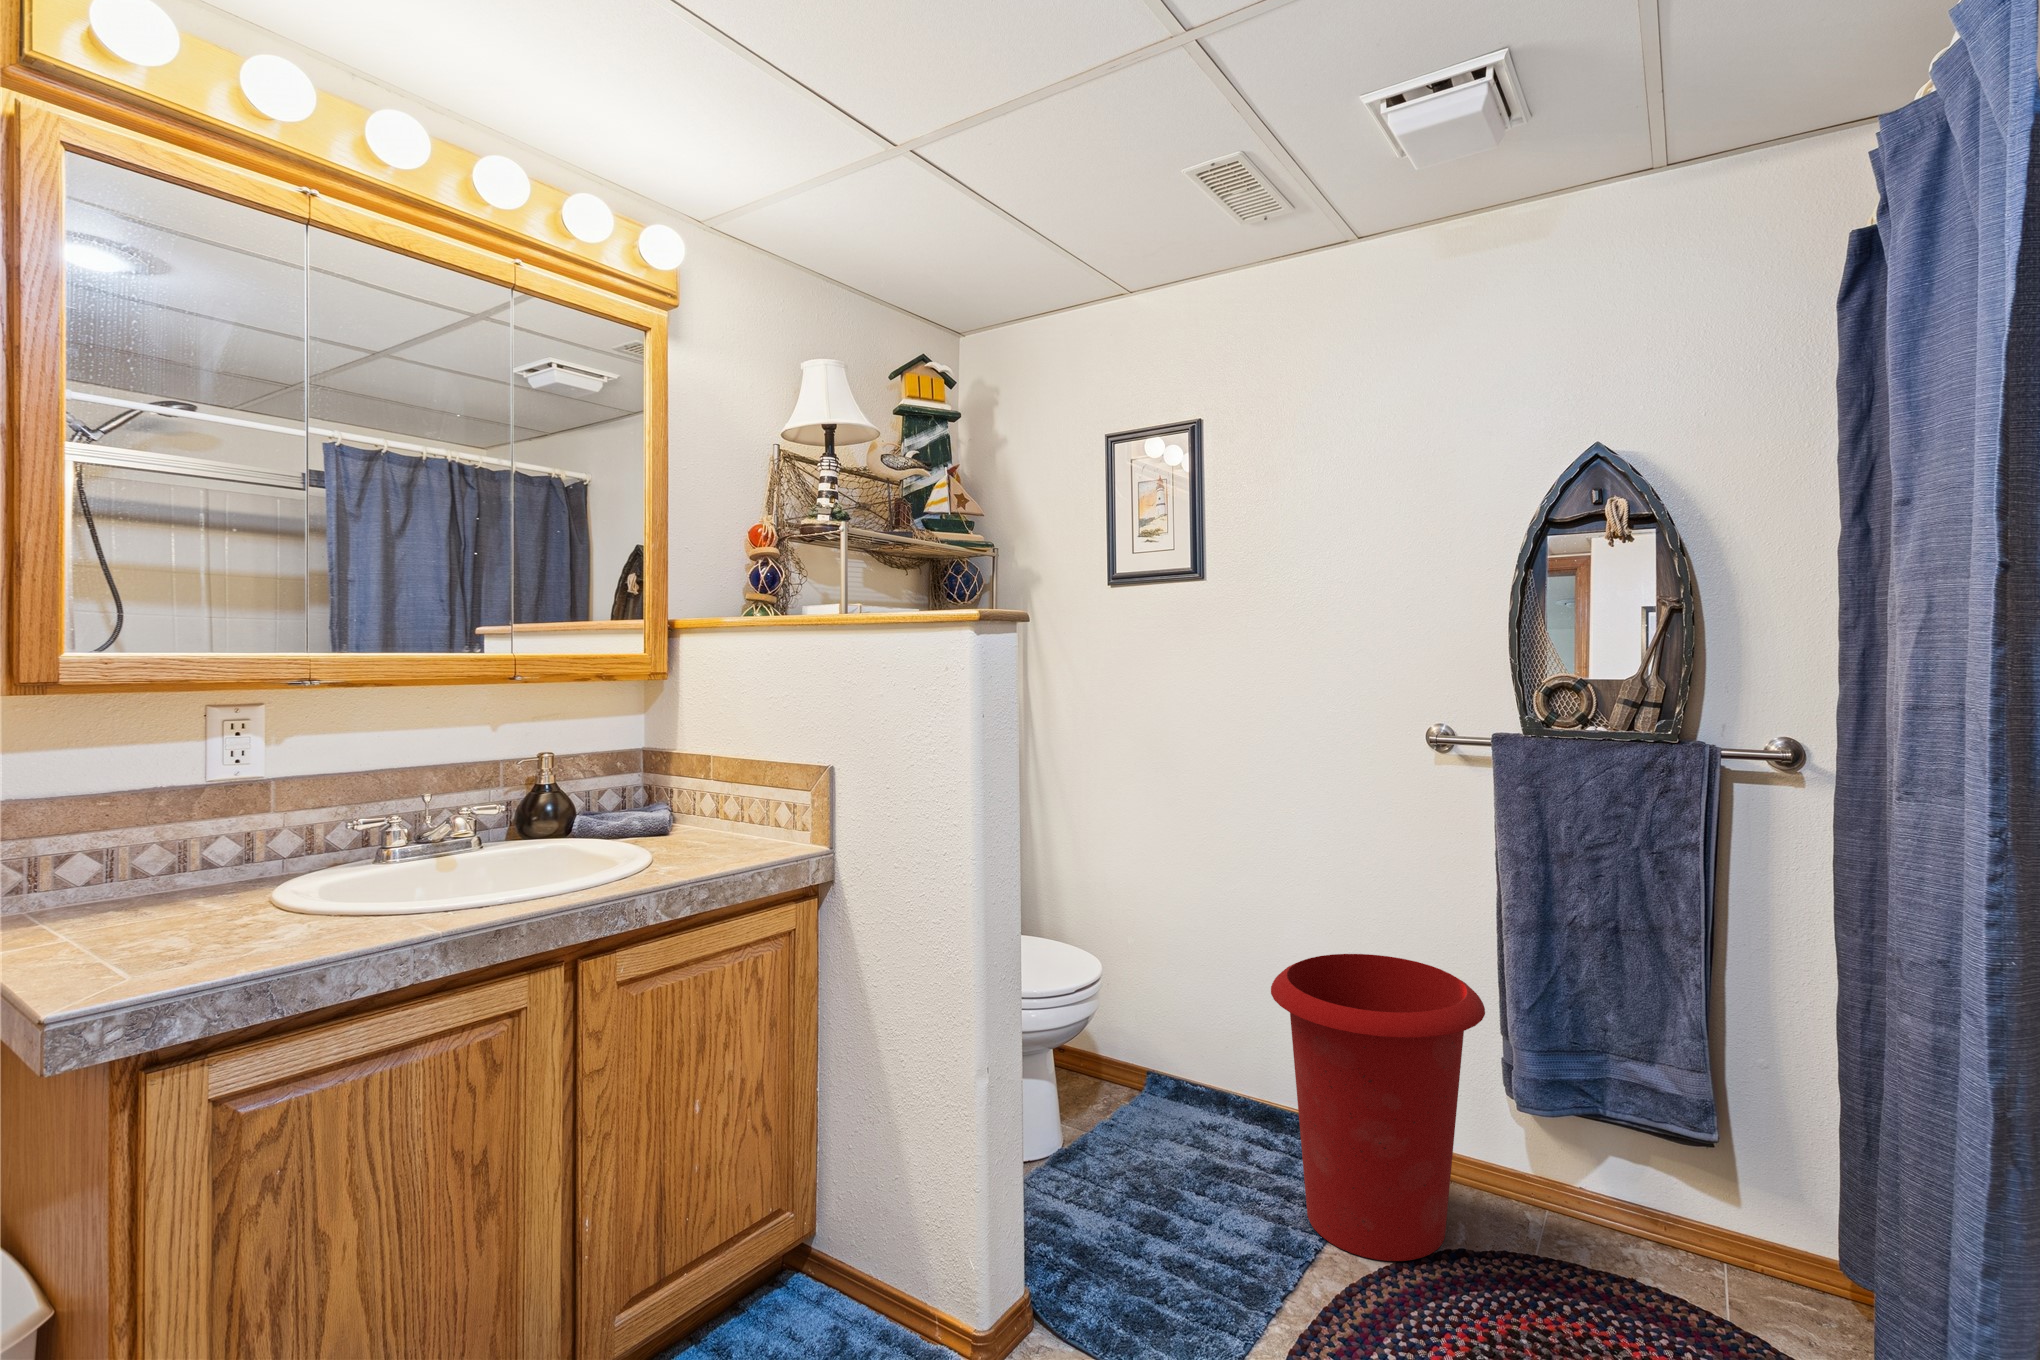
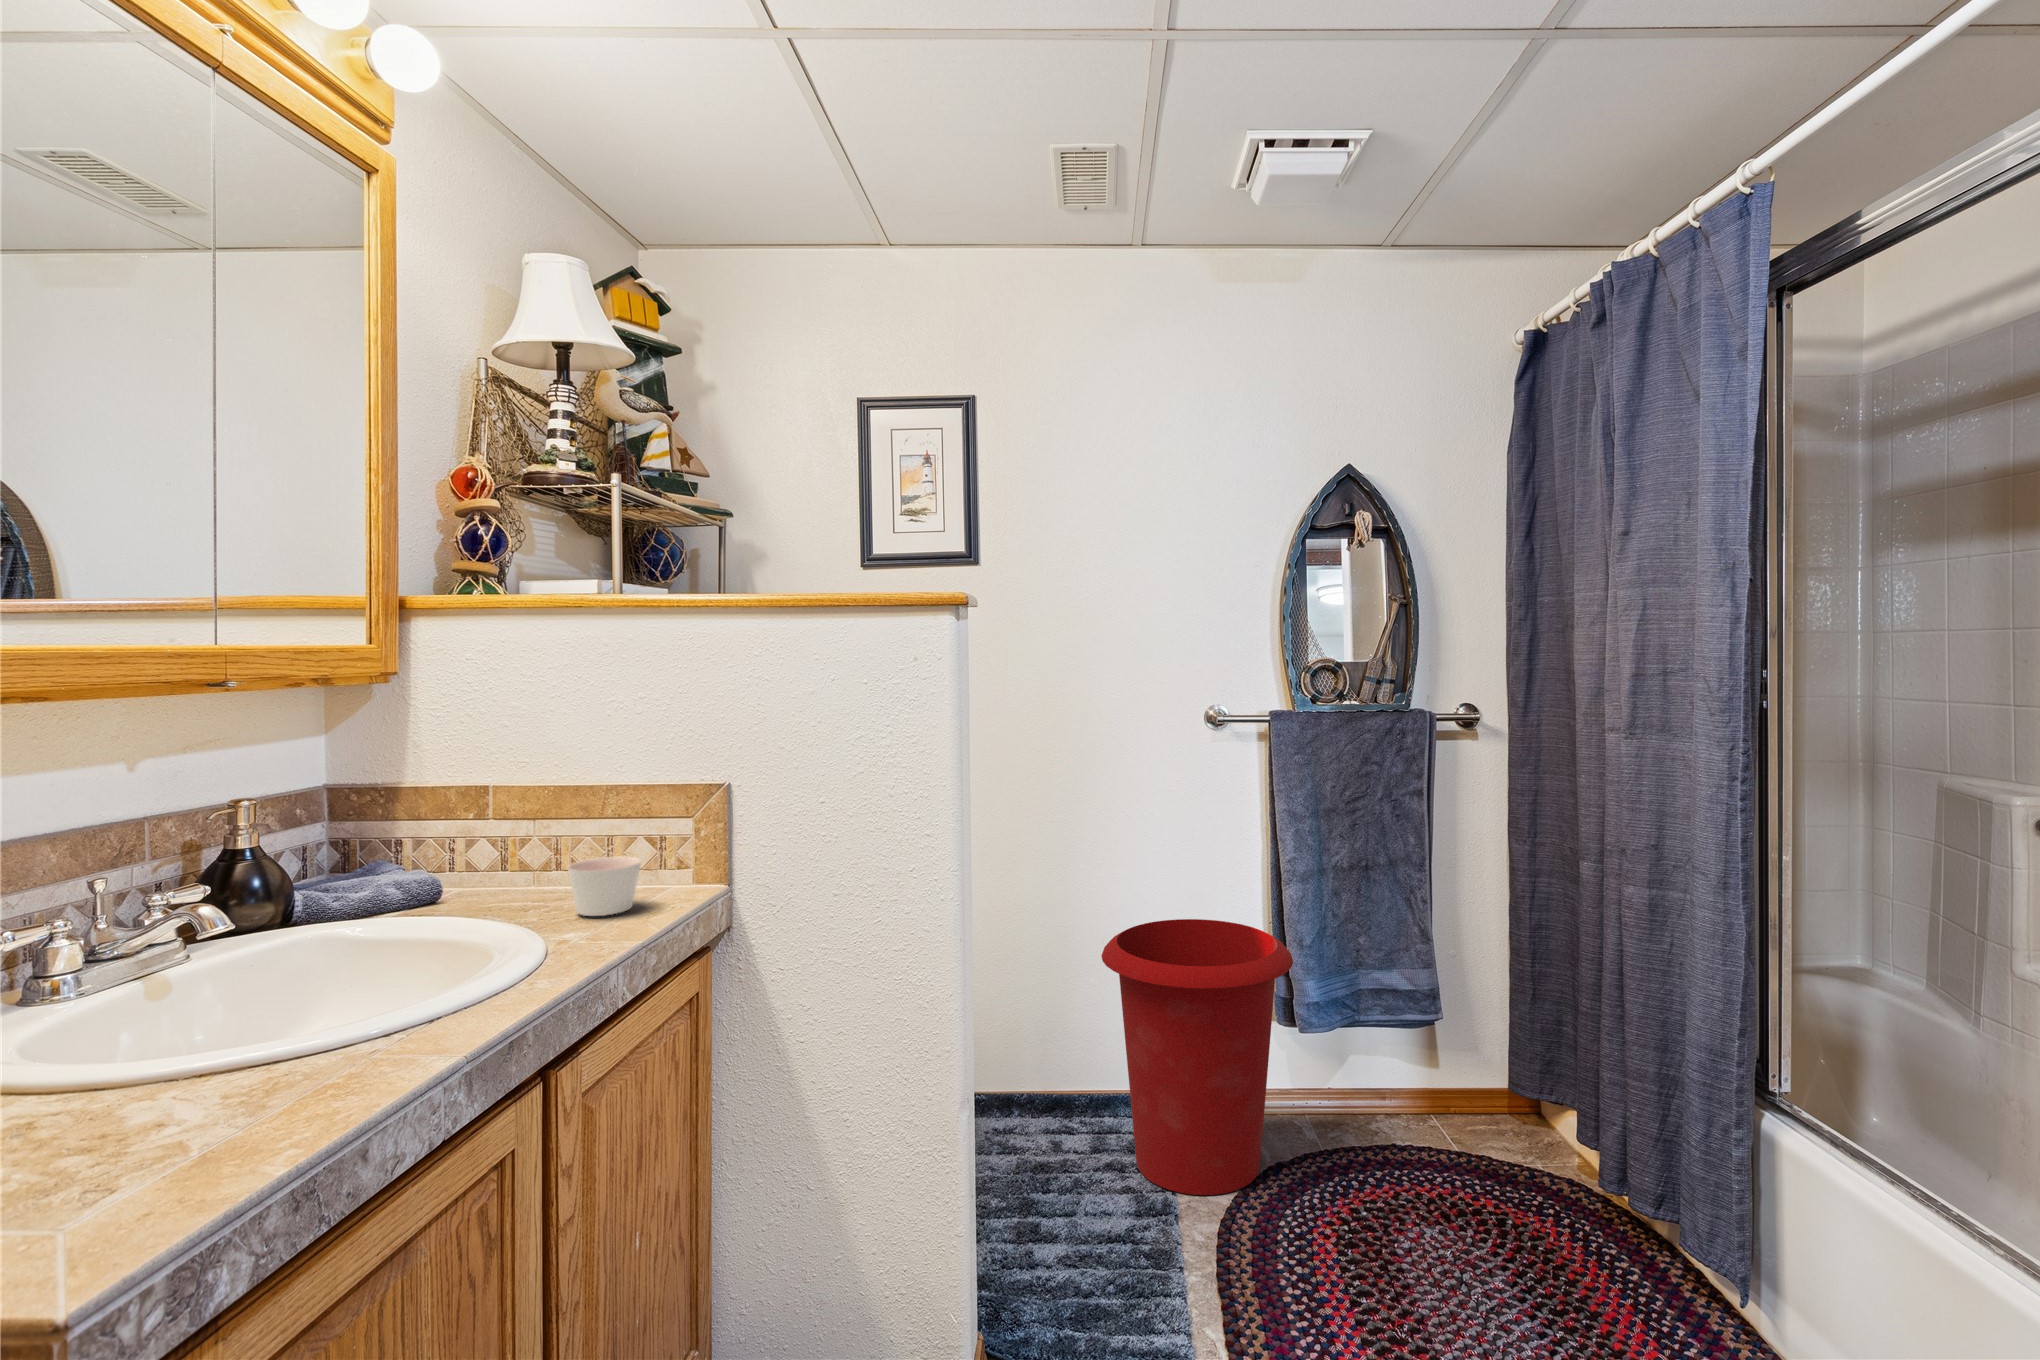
candle: none [700,815,753,857] -> present [568,857,641,916]

